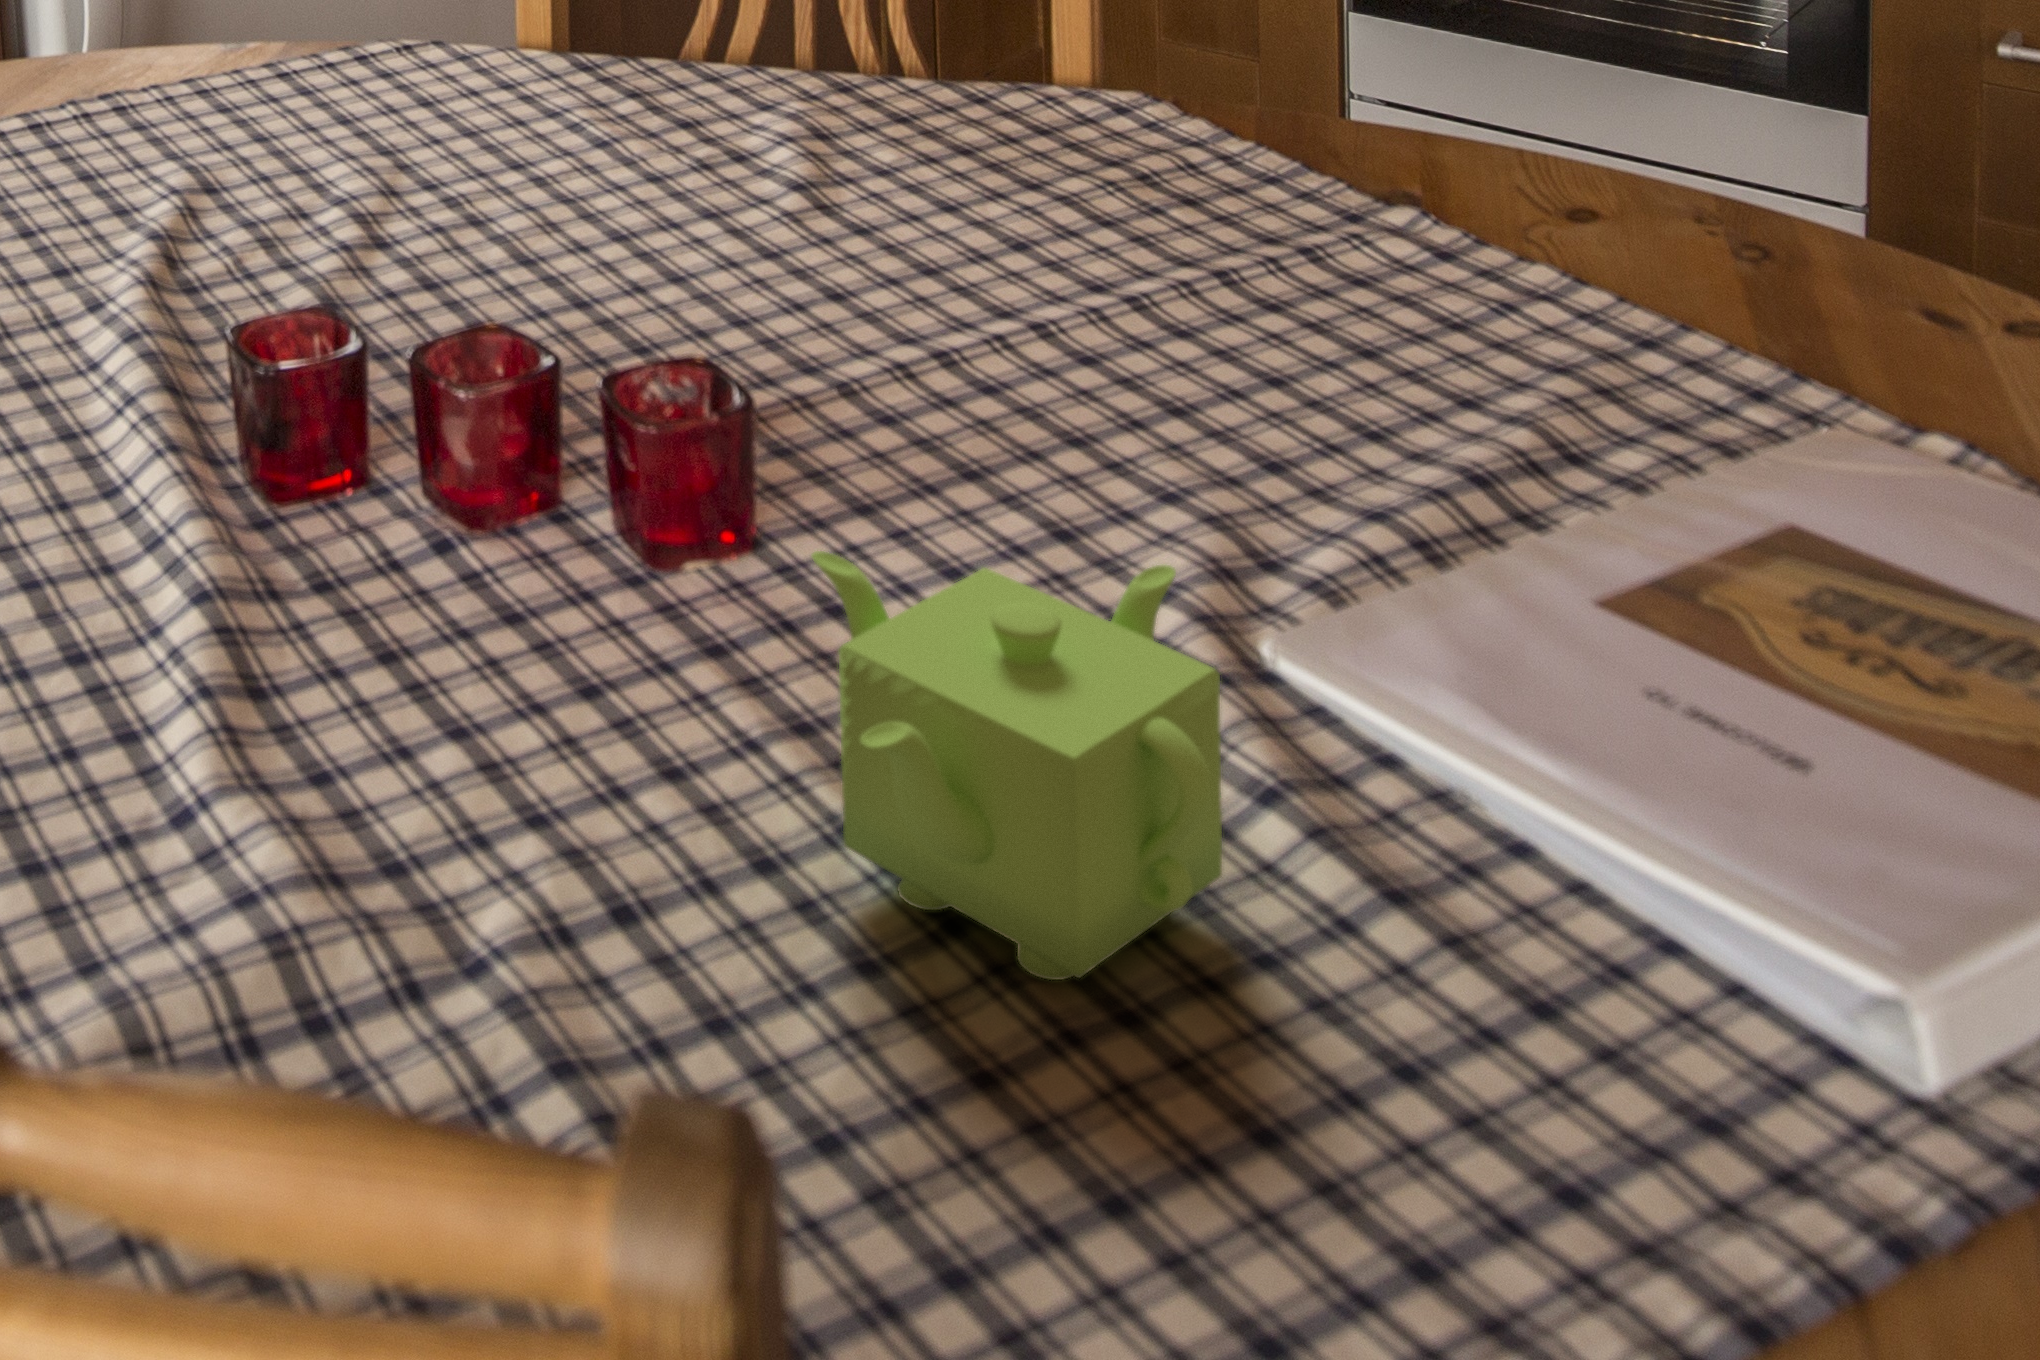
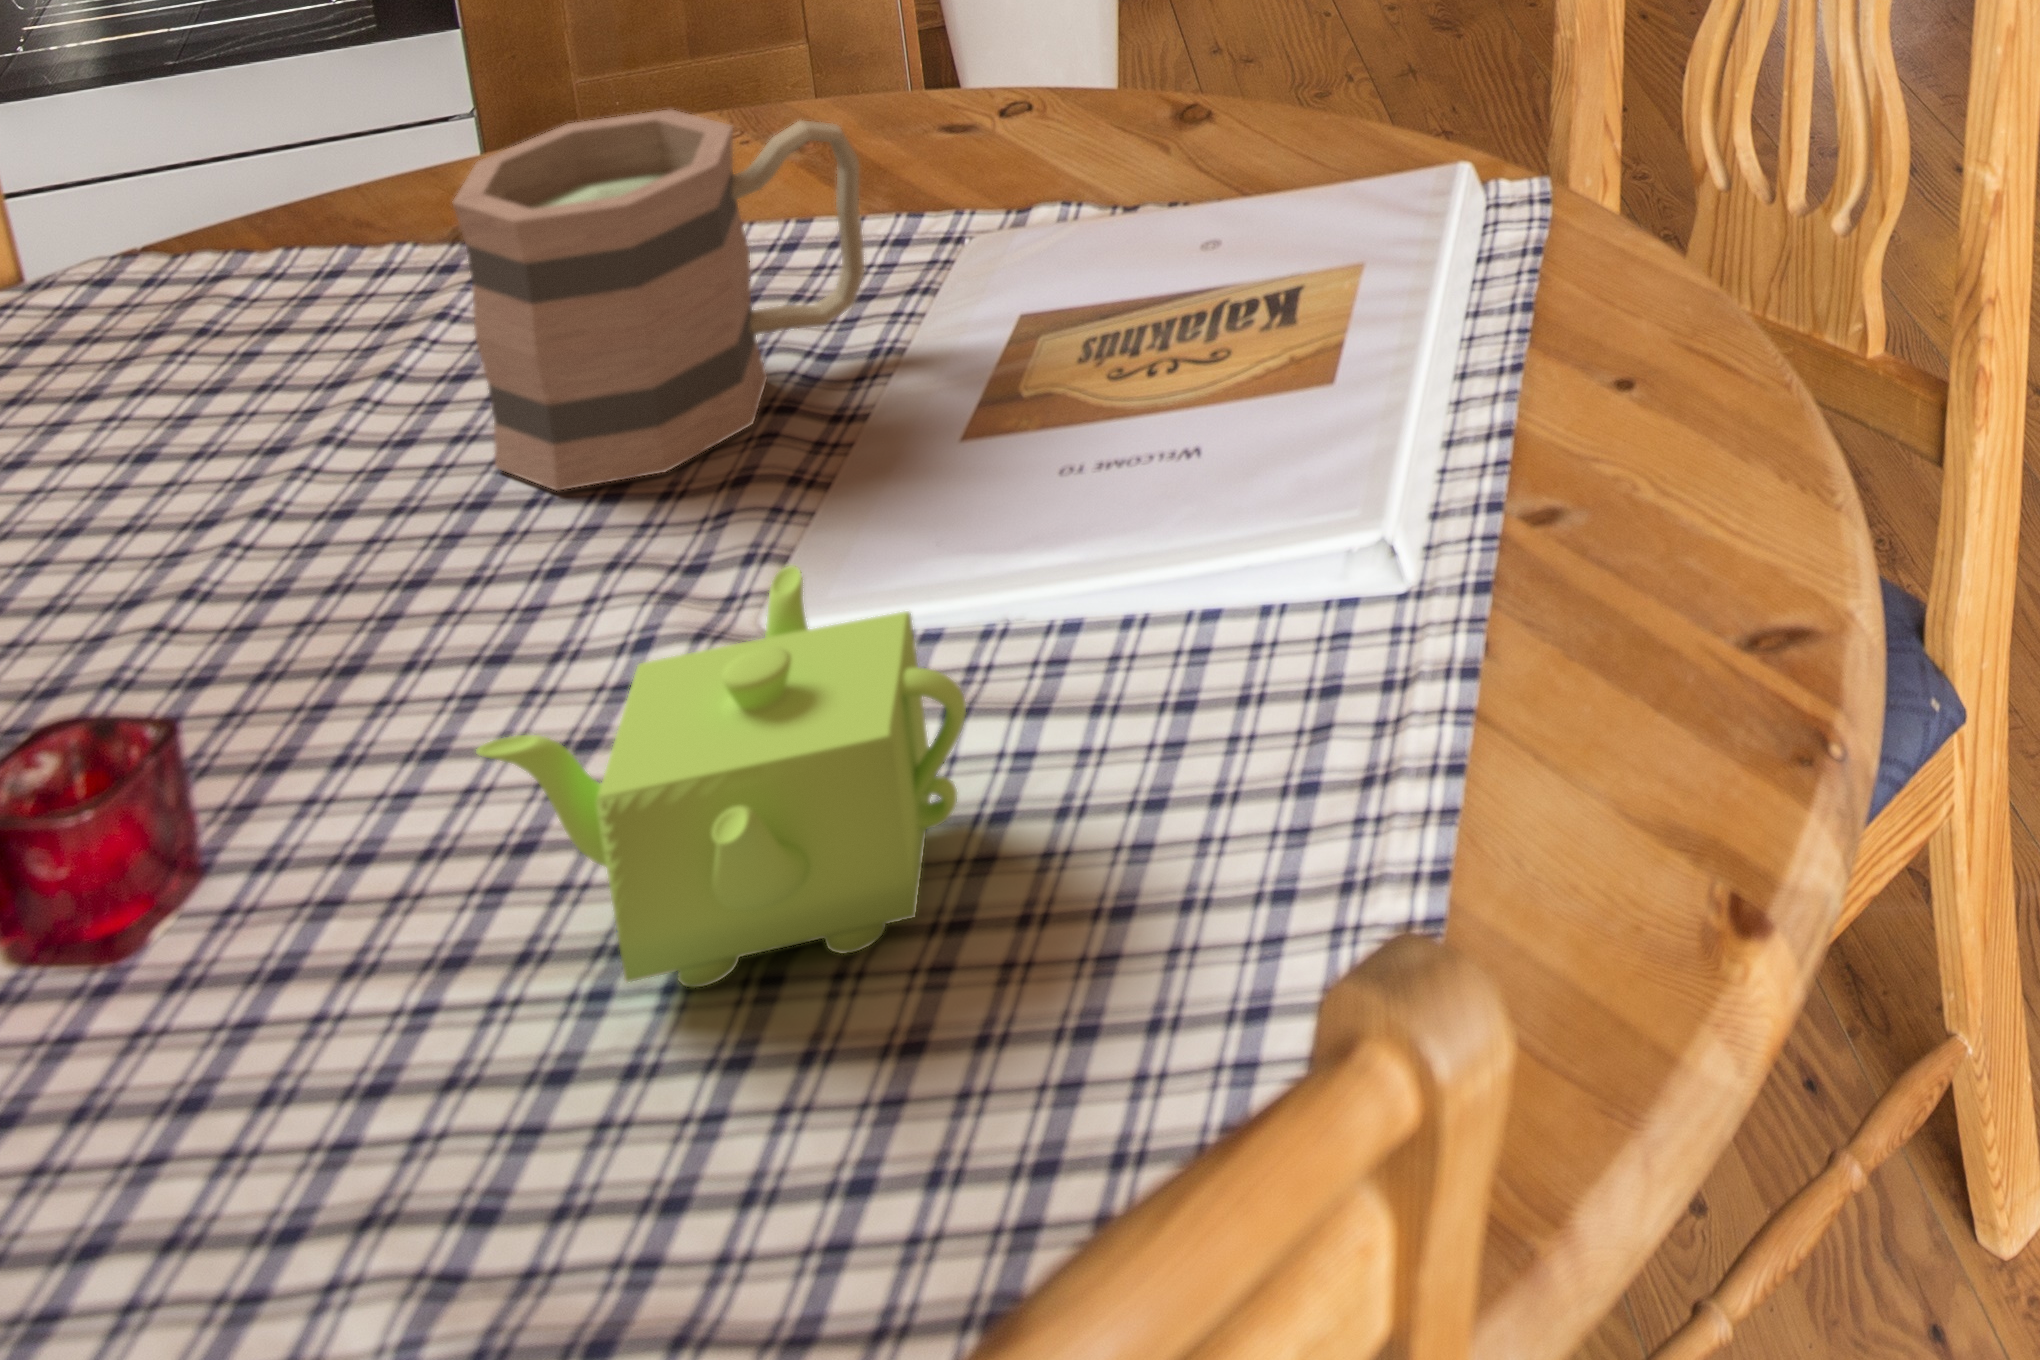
mug: none [1199,92,1626,478] -> present [453,110,864,490]

